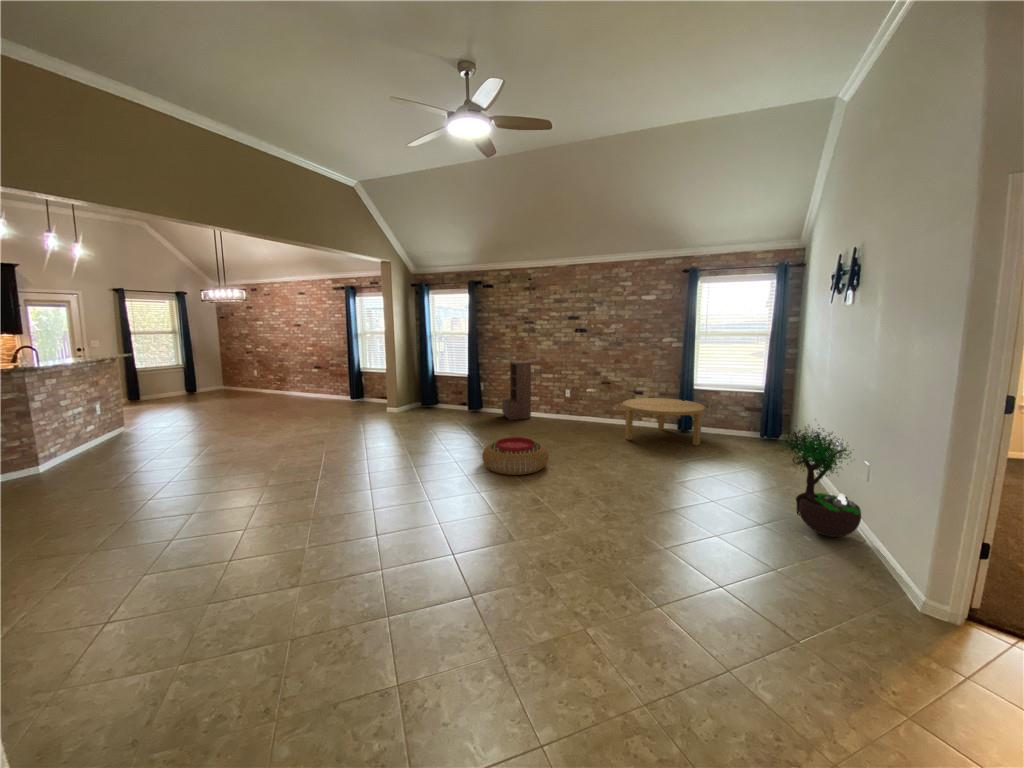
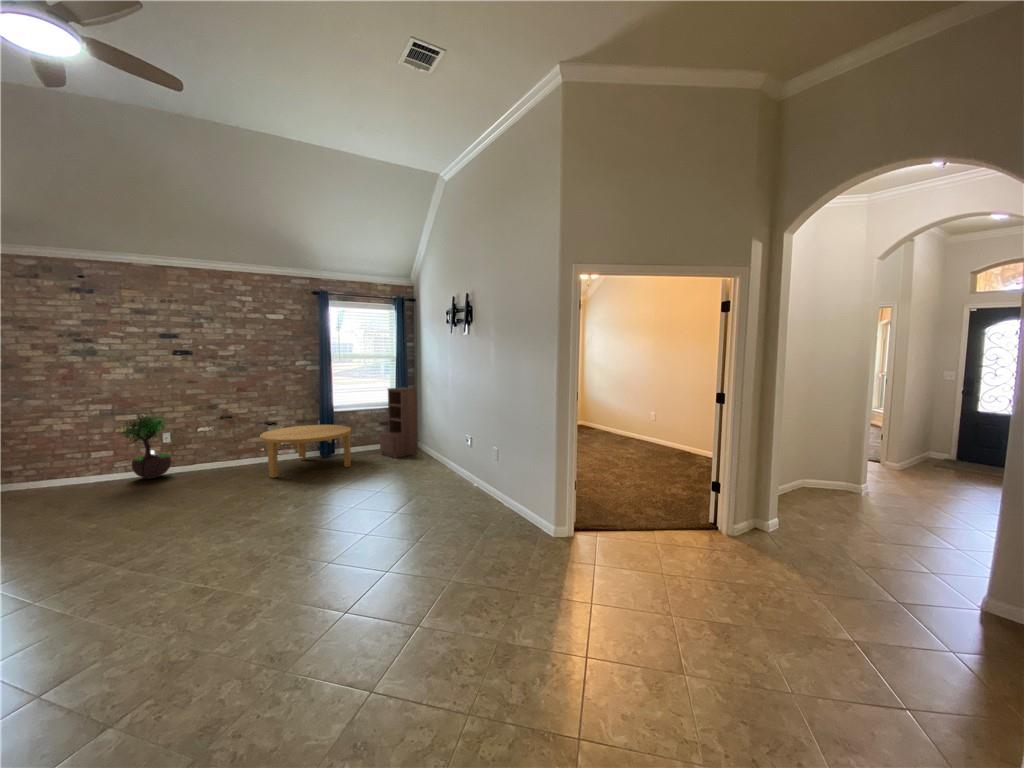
bookshelf: present [502,361,531,420] -> present [380,387,418,458]
potted tree: present [781,427,861,537] -> present [119,414,171,479]
pouf: present [482,437,549,475] -> none [60,505,189,567]

